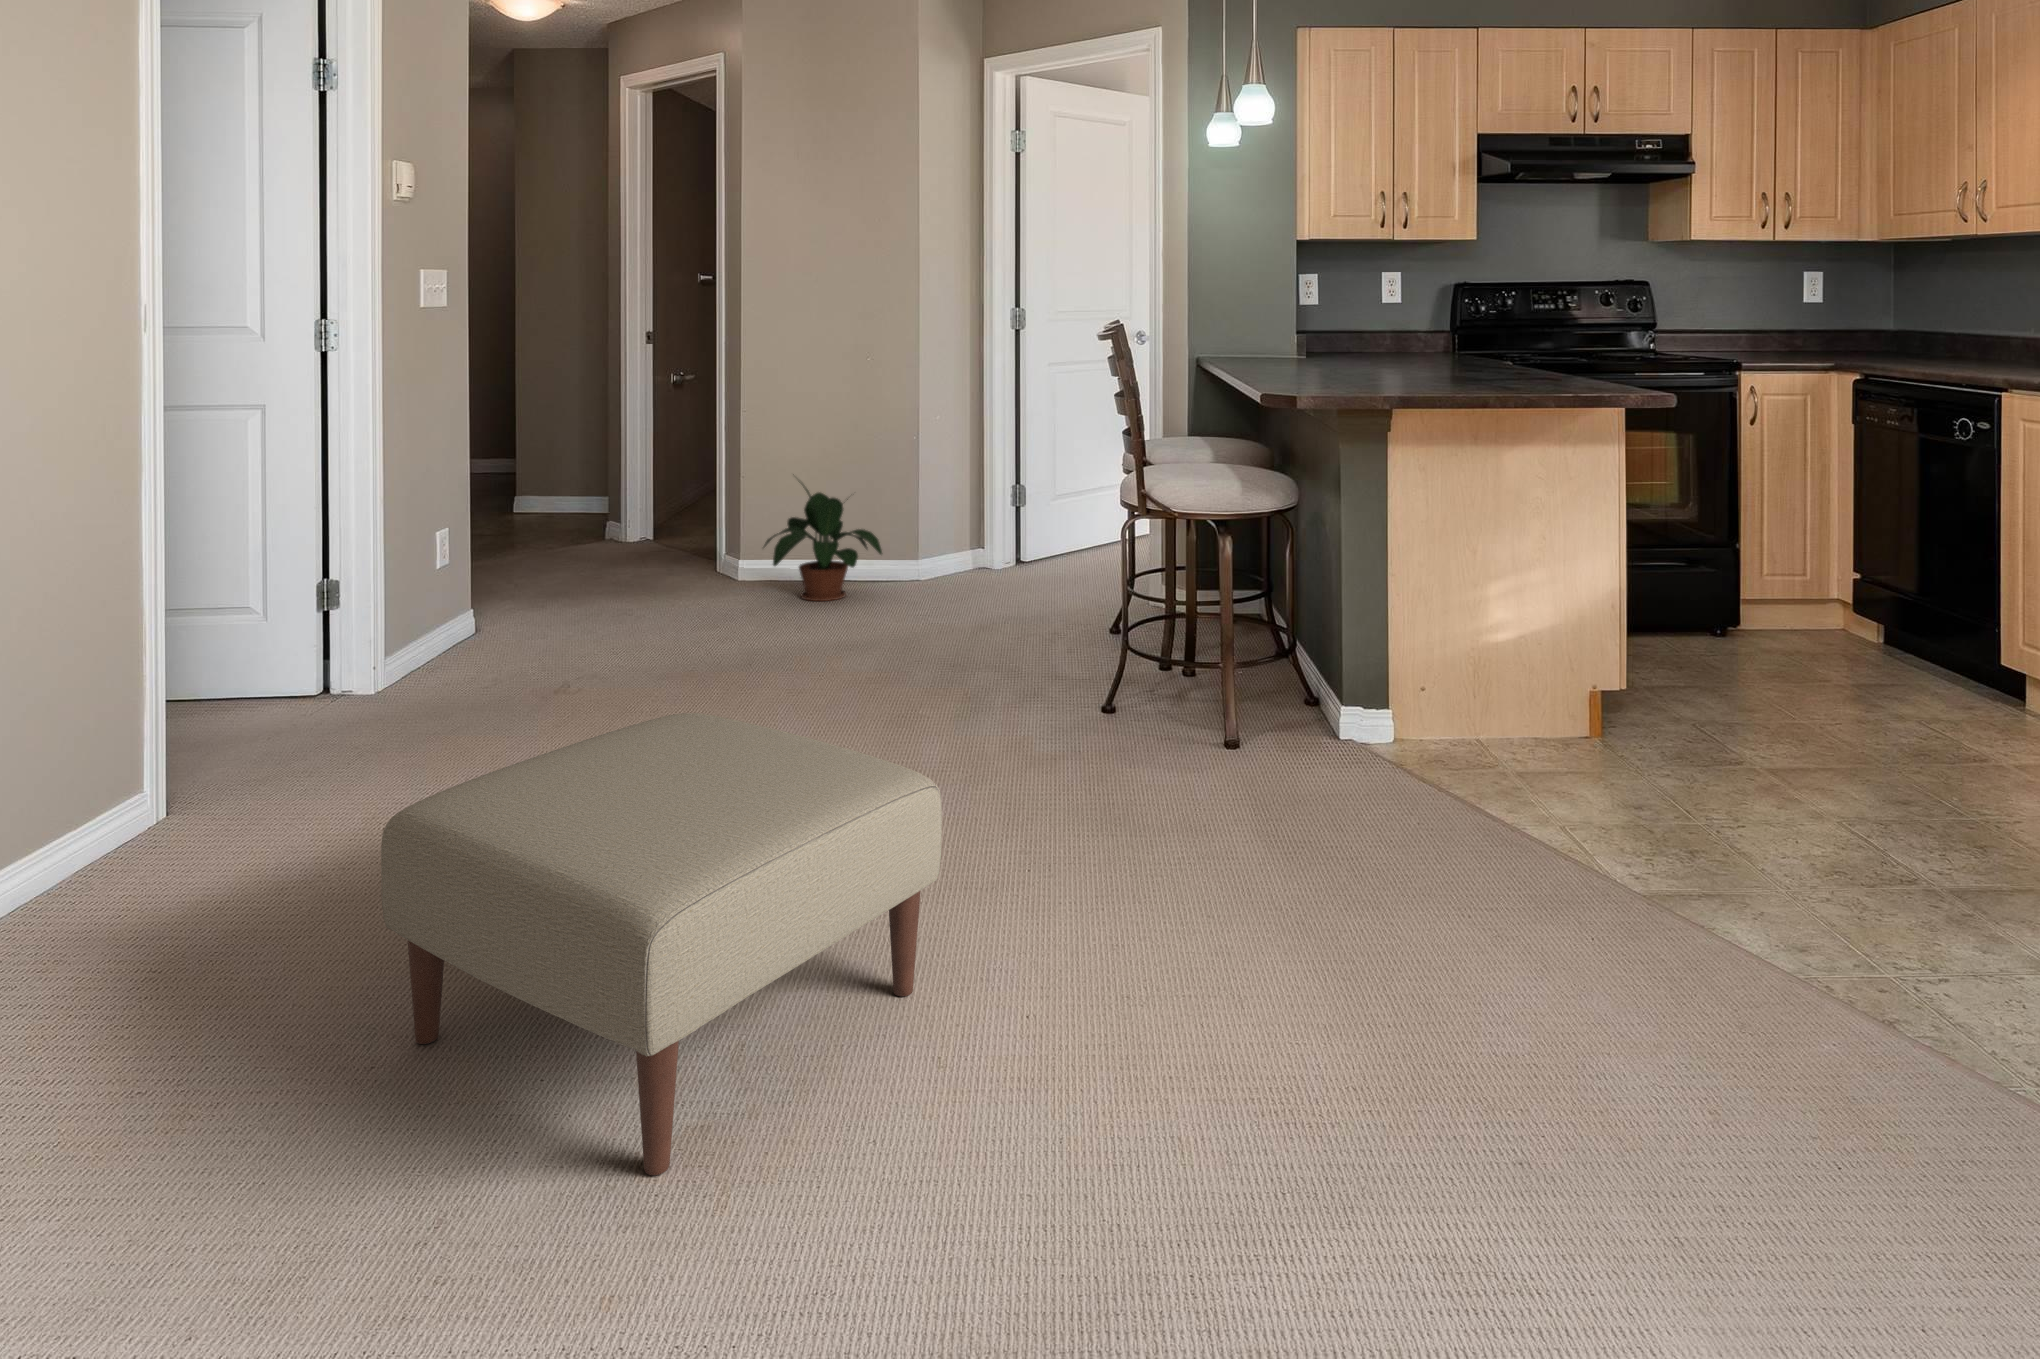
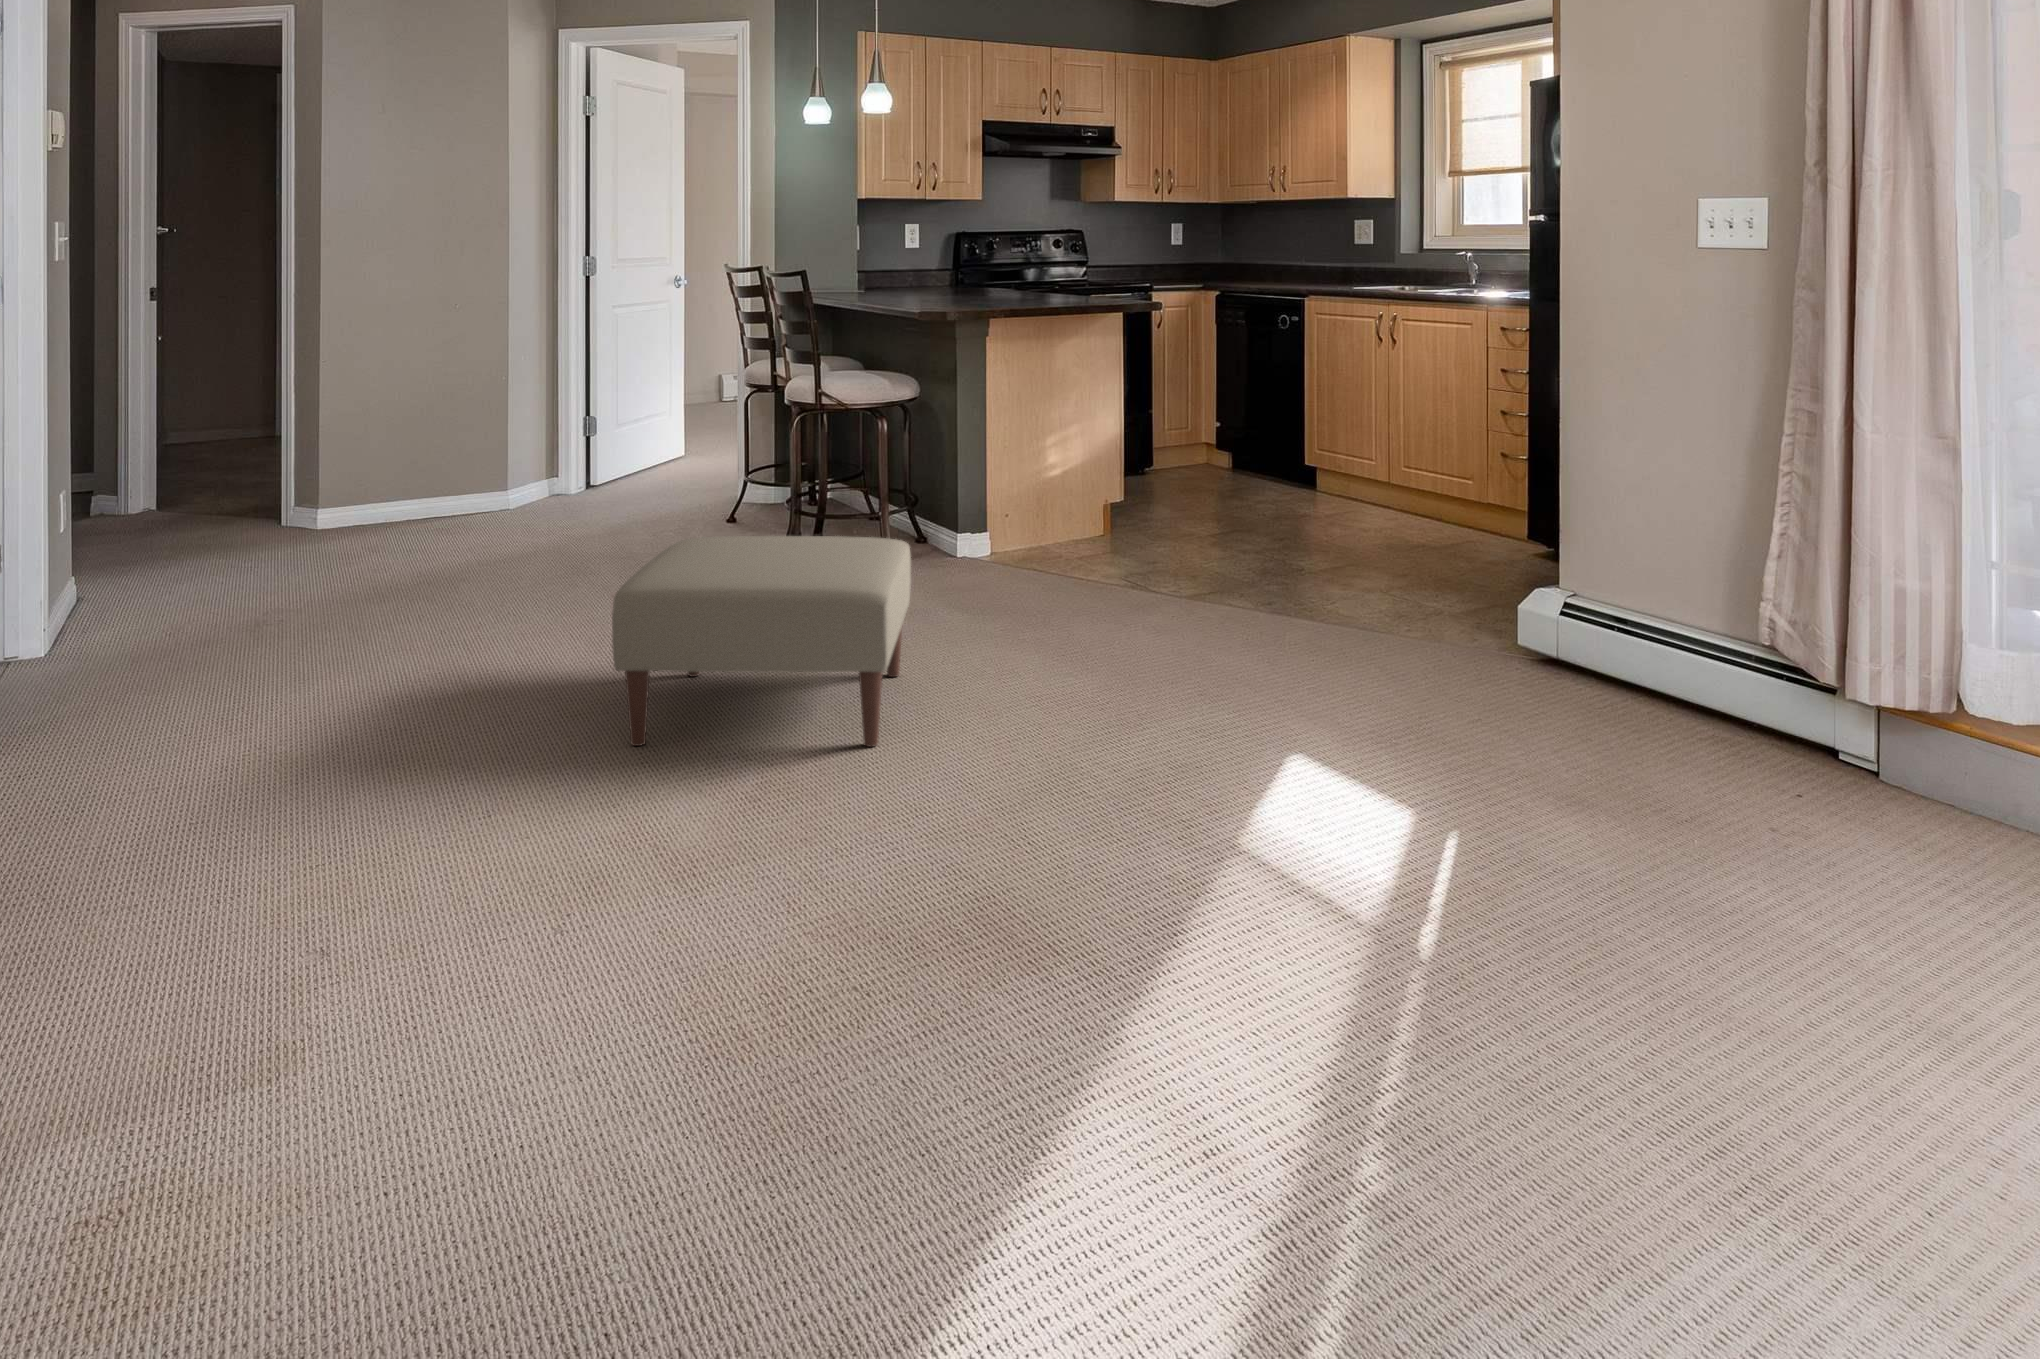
potted plant: present [764,482,882,601] -> none [382,412,506,529]

